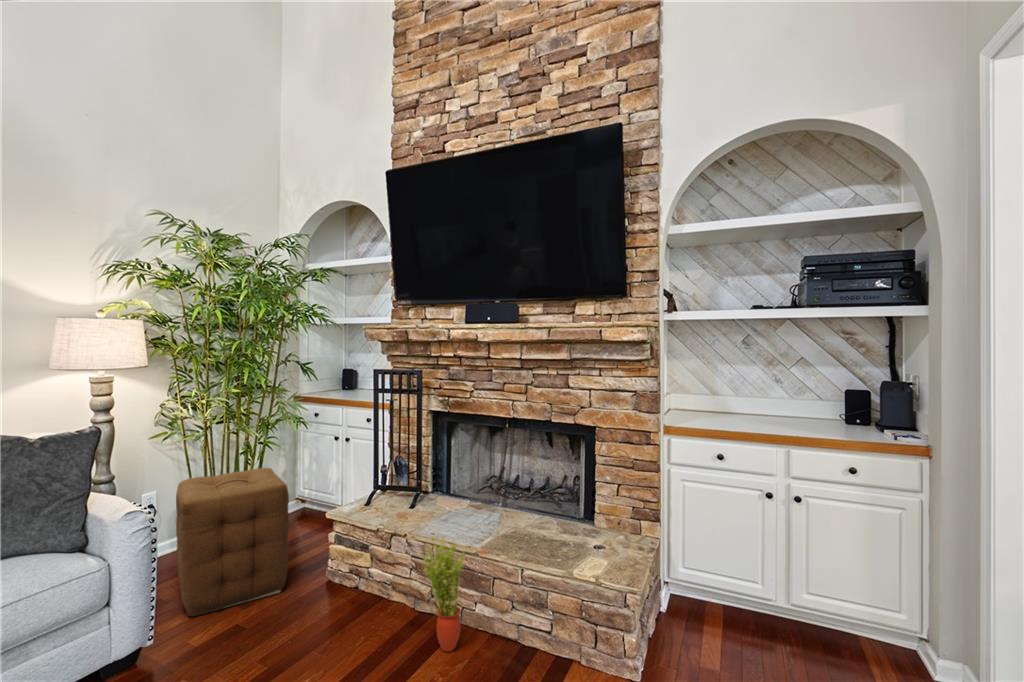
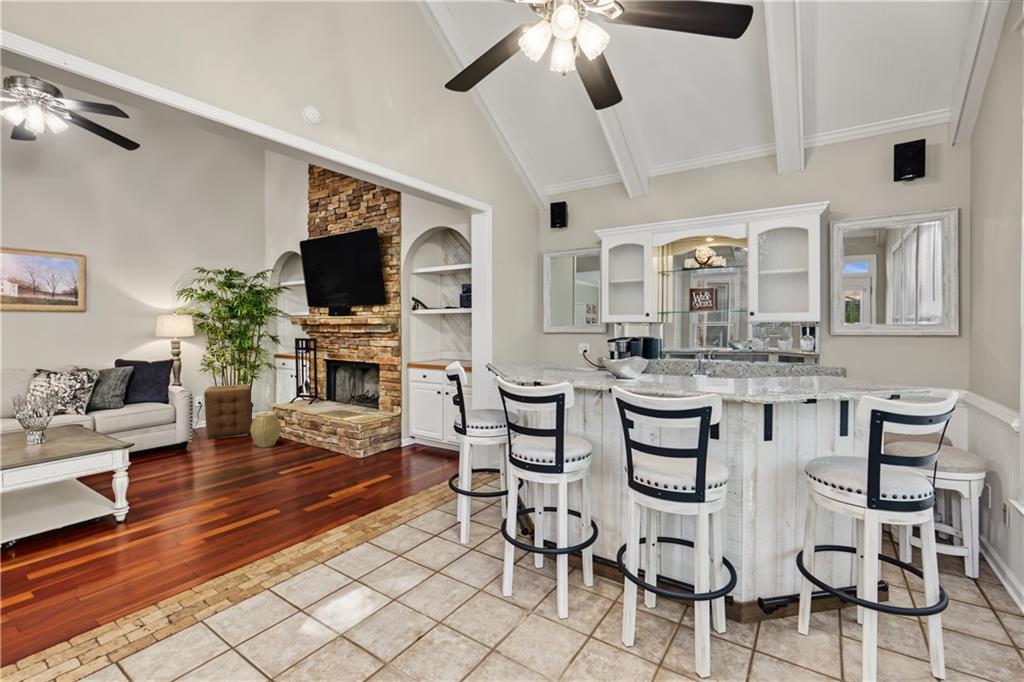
potted plant: present [421,537,465,652] -> none [287,404,306,449]
woven basket: none [318,553,390,654] -> present [251,413,281,448]

